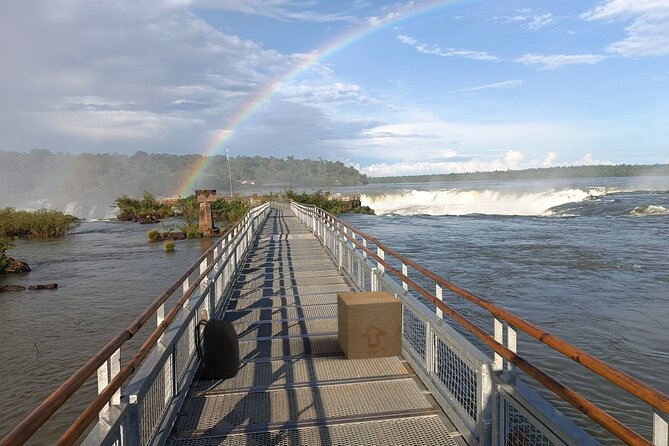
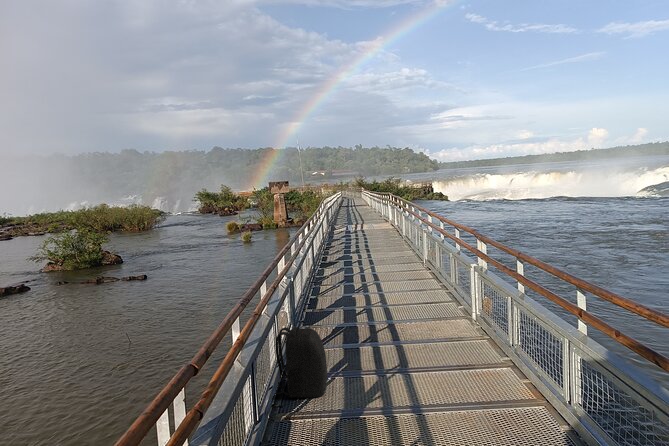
cardboard box: present [337,291,402,360] -> none [436,292,520,377]

